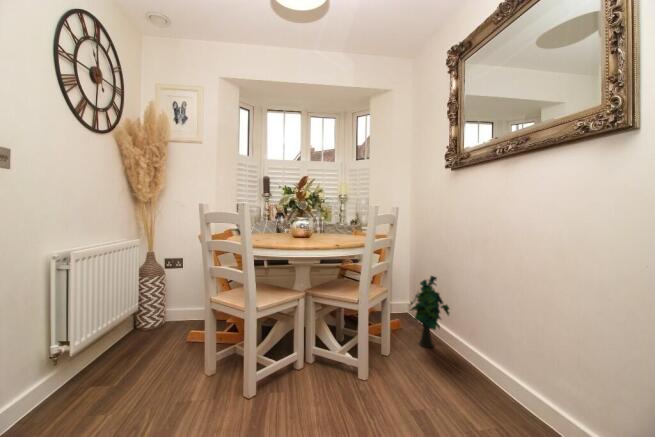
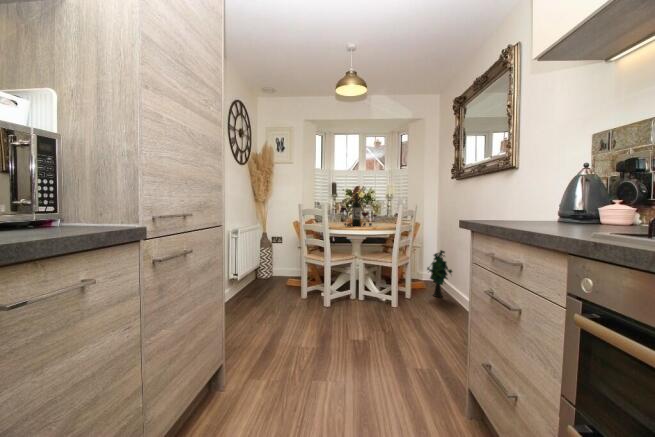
wine bottle: none [283,187,339,242] -> present [344,193,377,226]

